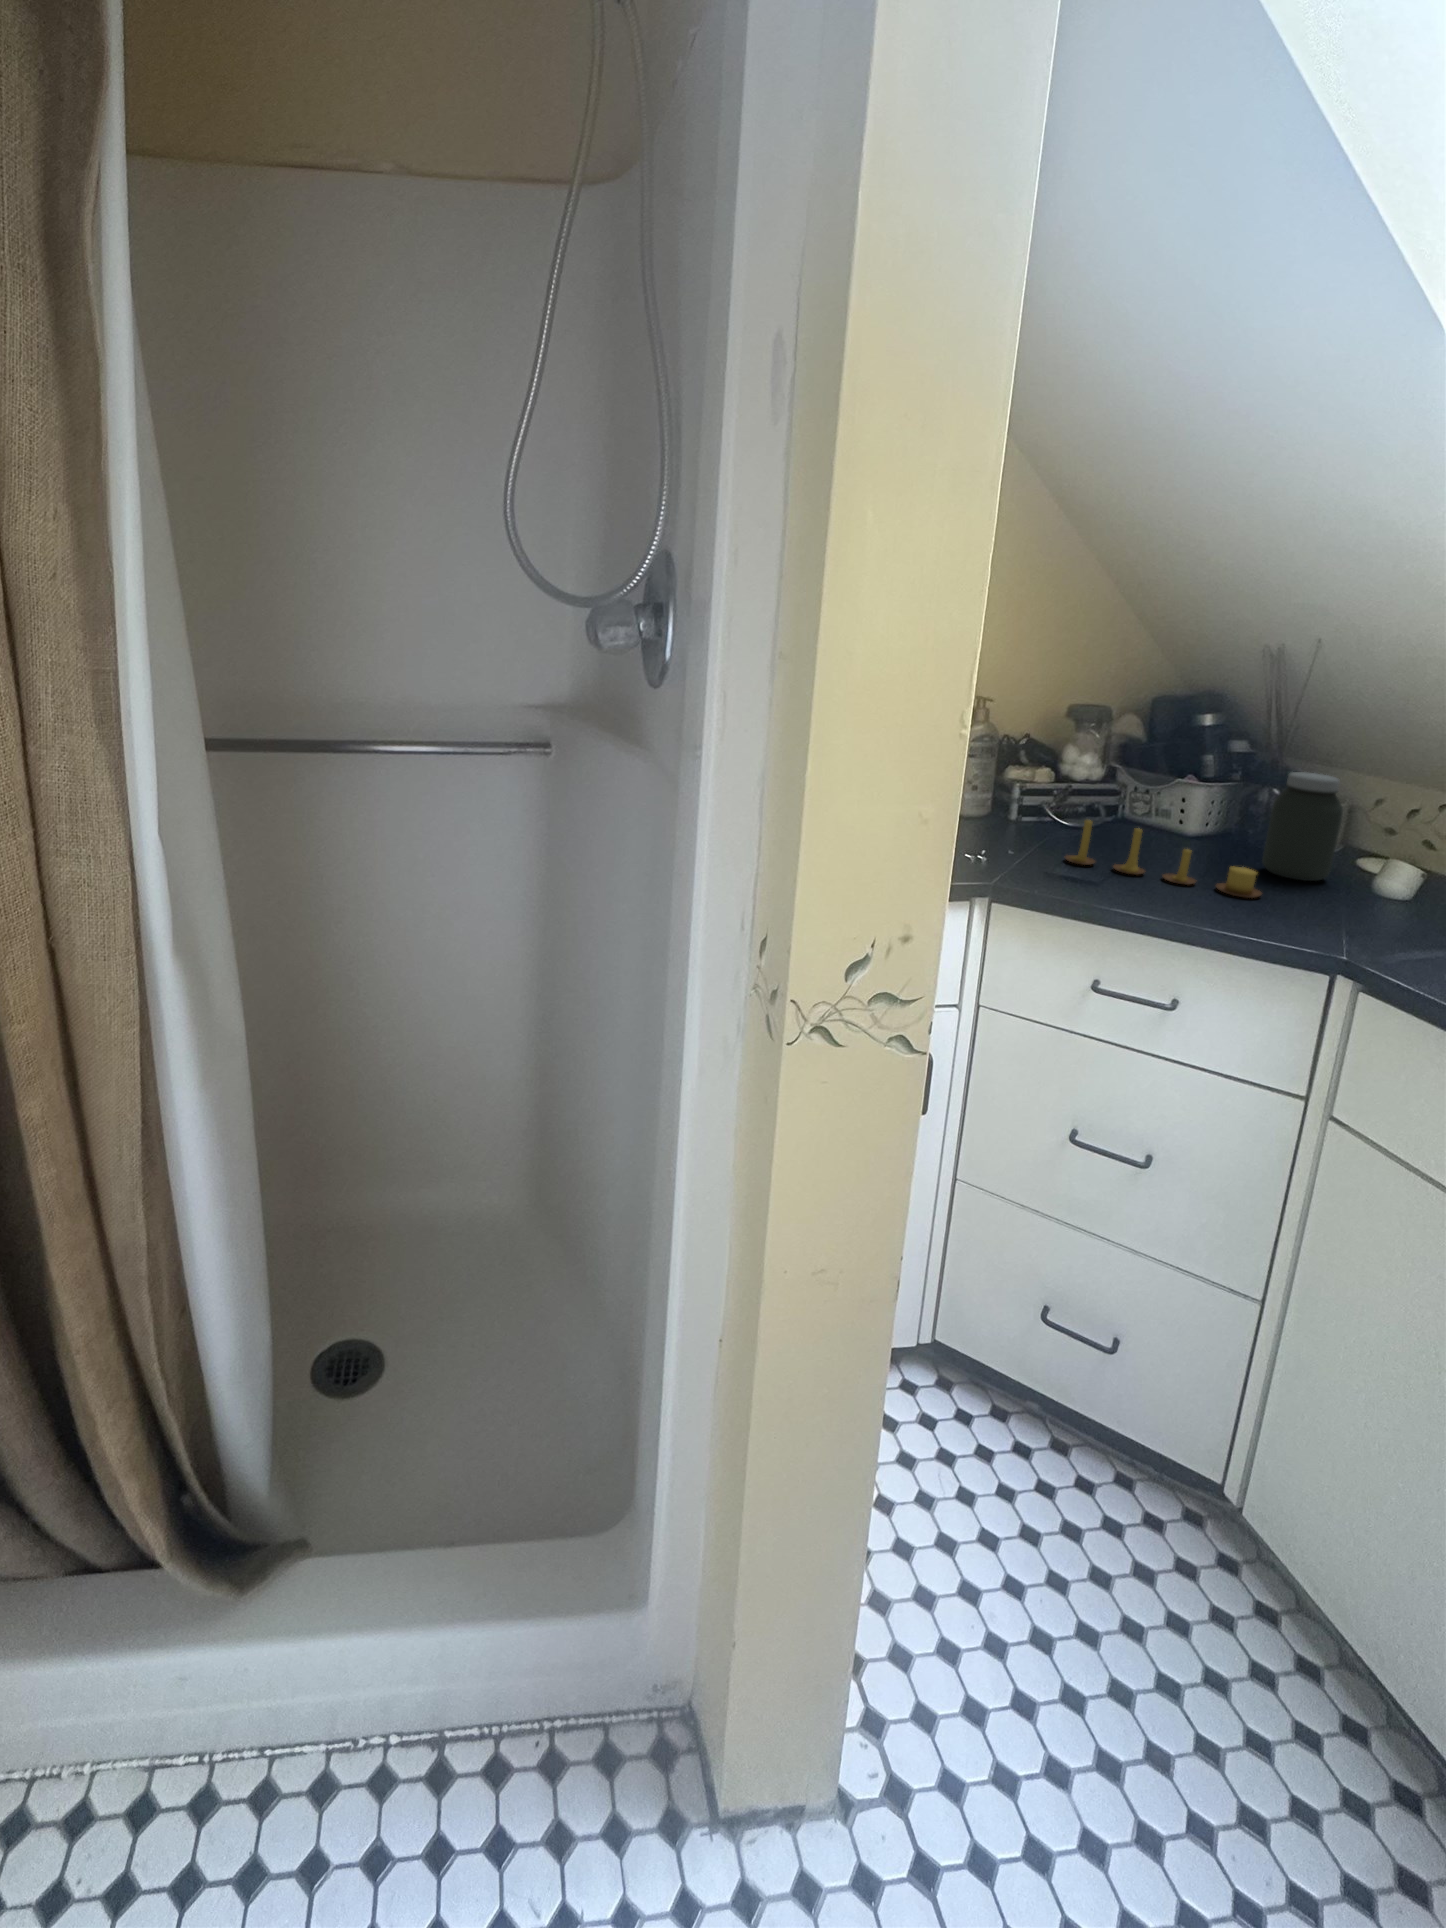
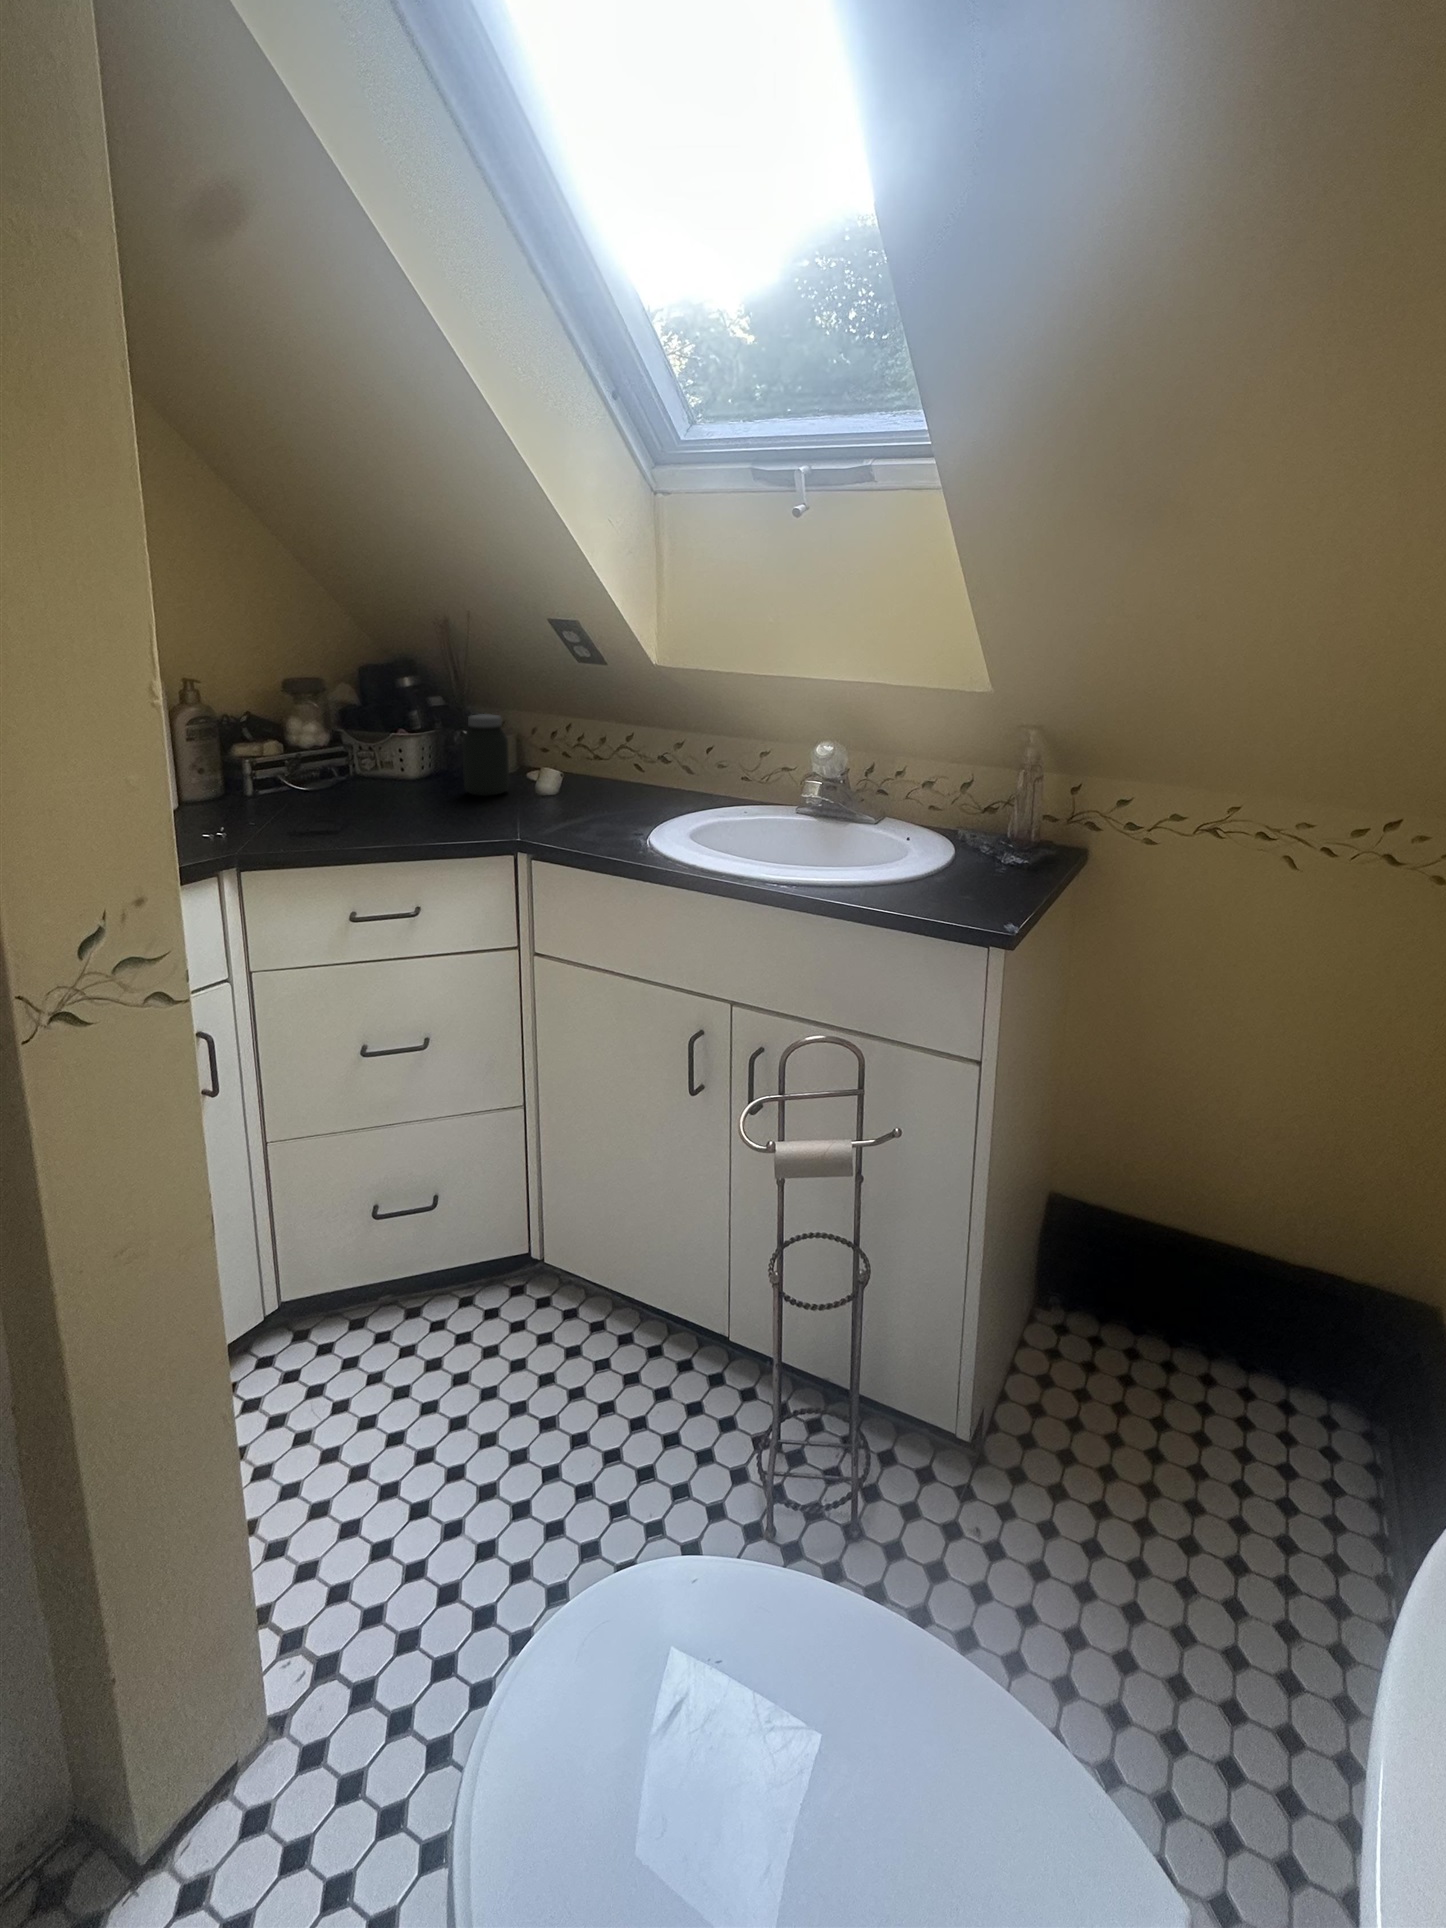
candle: present [1065,820,1262,898] -> none [305,774,466,819]

